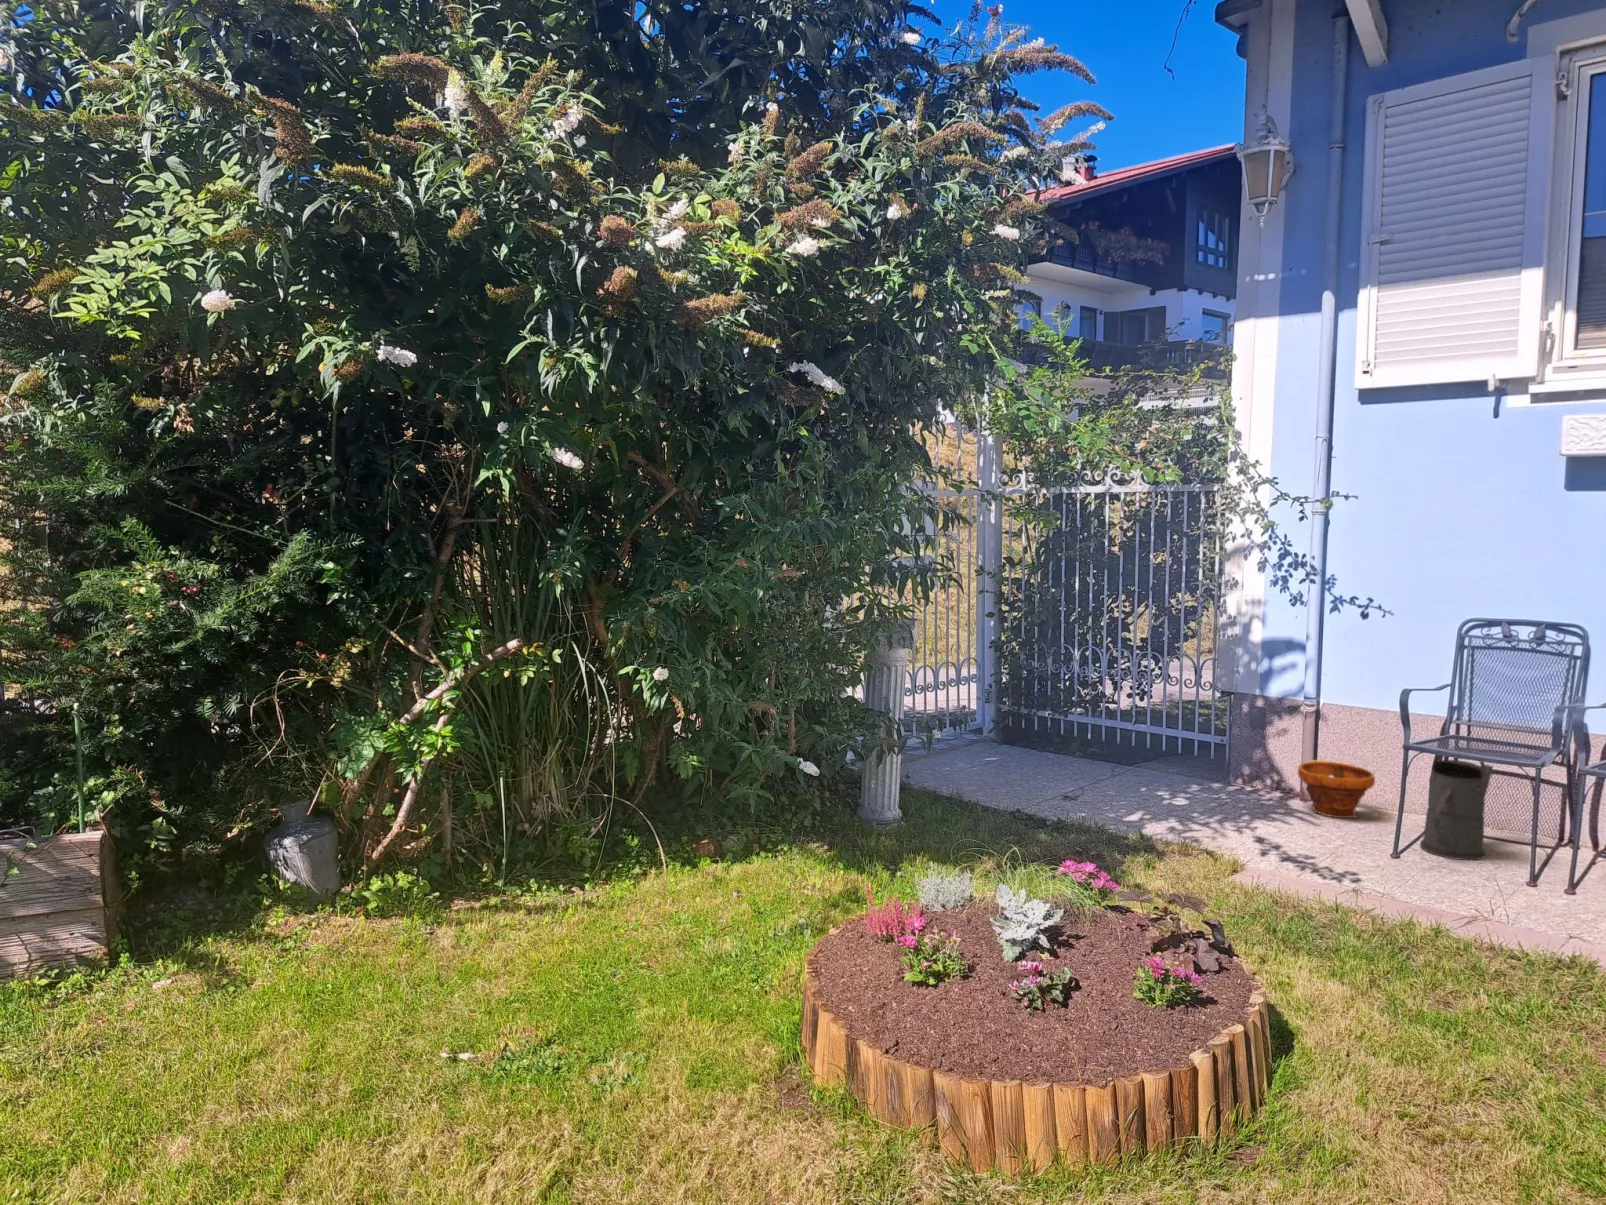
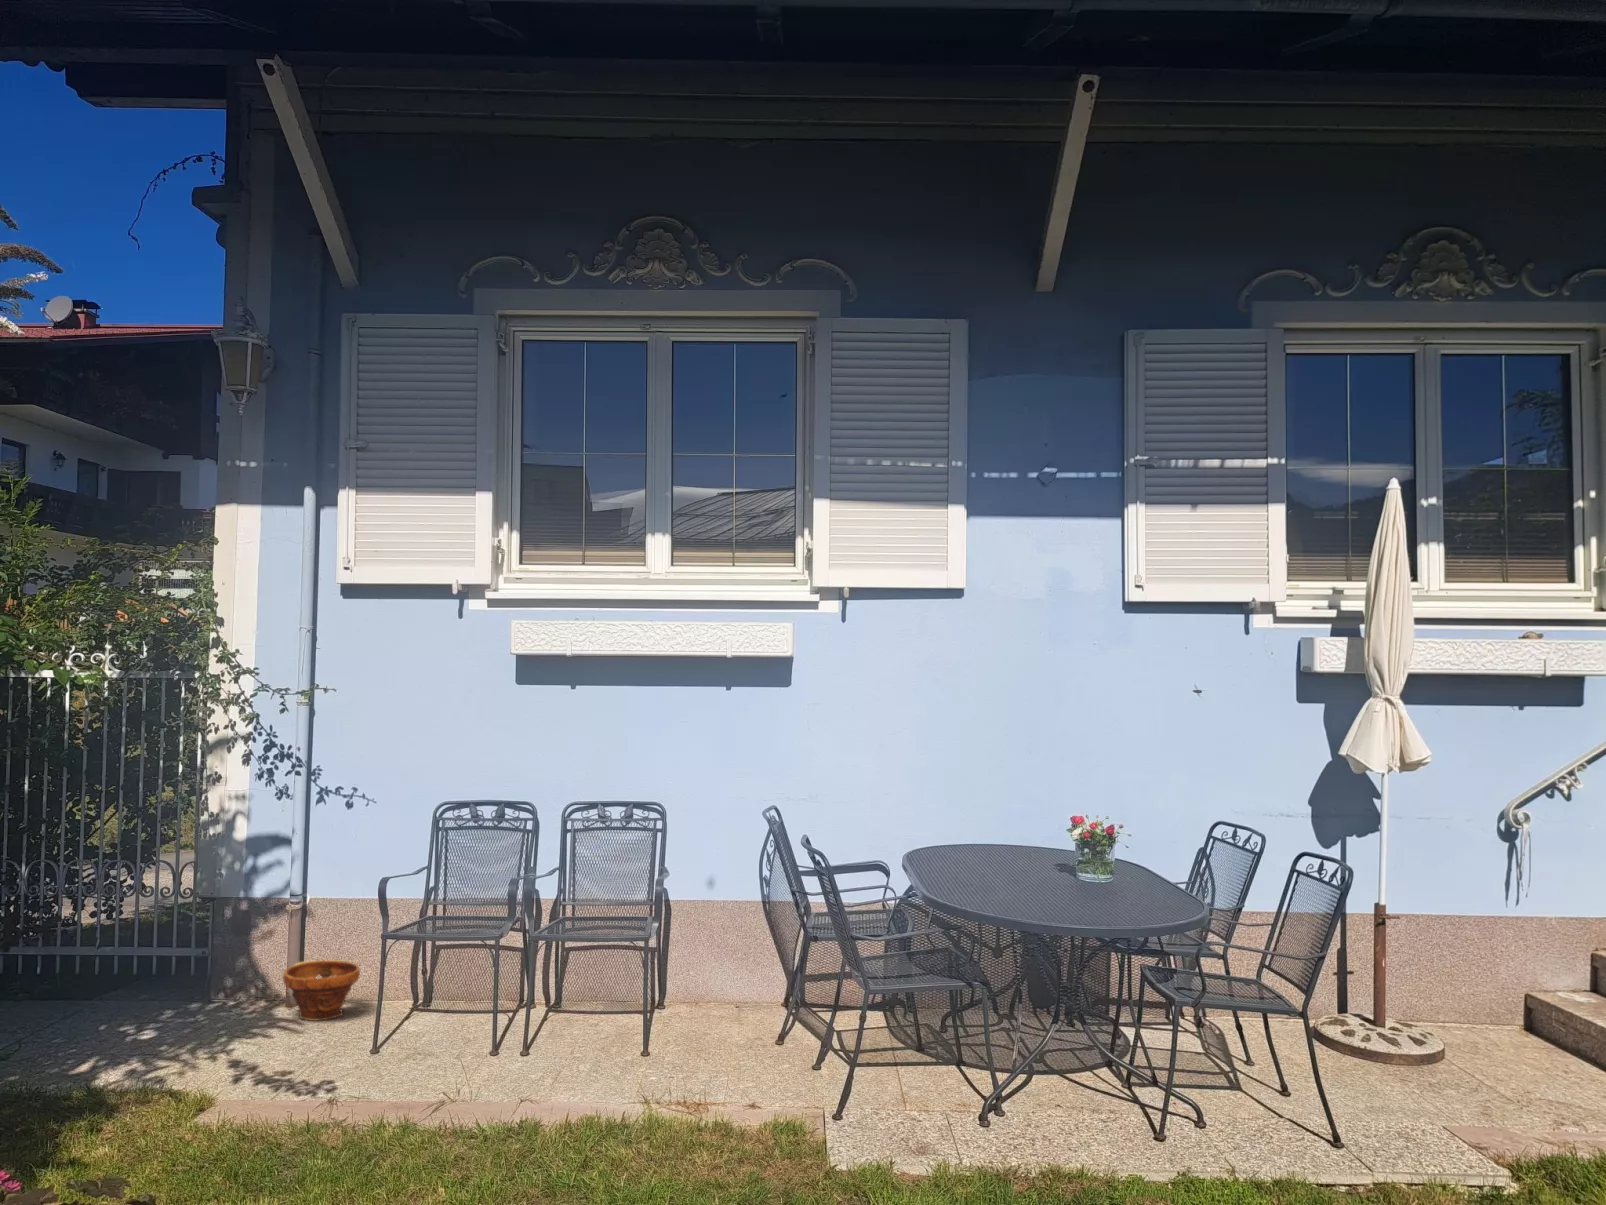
watering can: present [1420,756,1493,860] -> none [398,924,467,1041]

